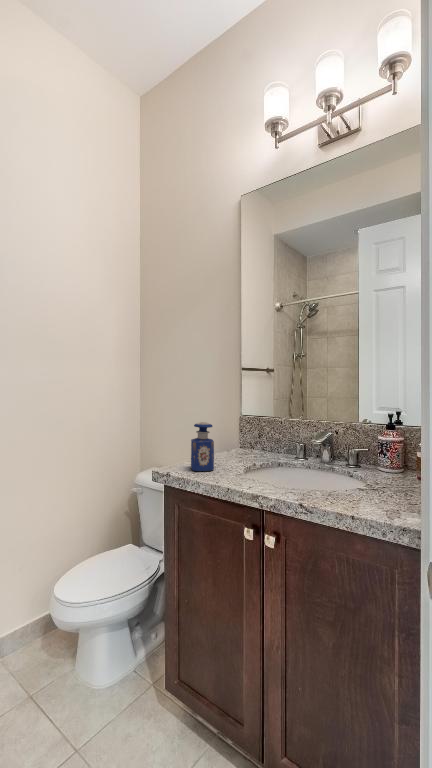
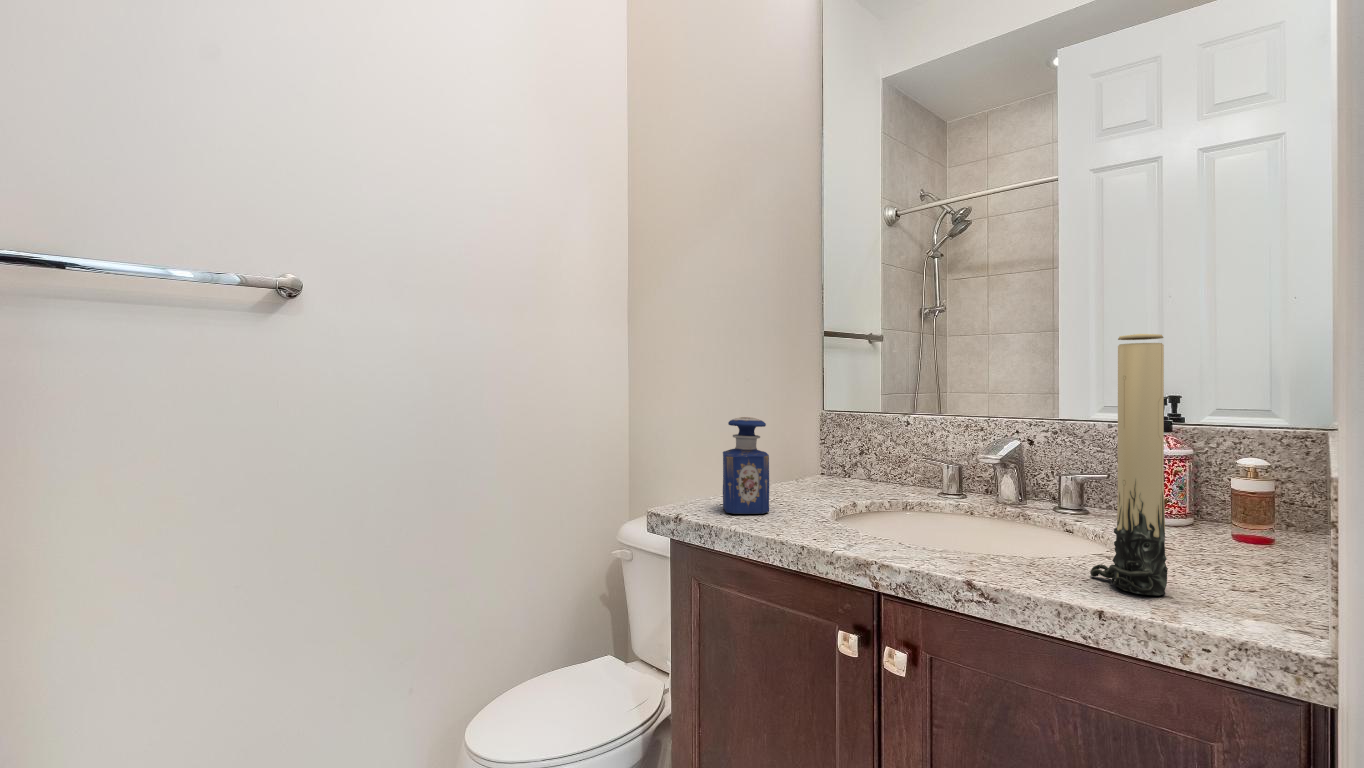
candle: none [353,394,382,508] -> present [1090,334,1168,595]

